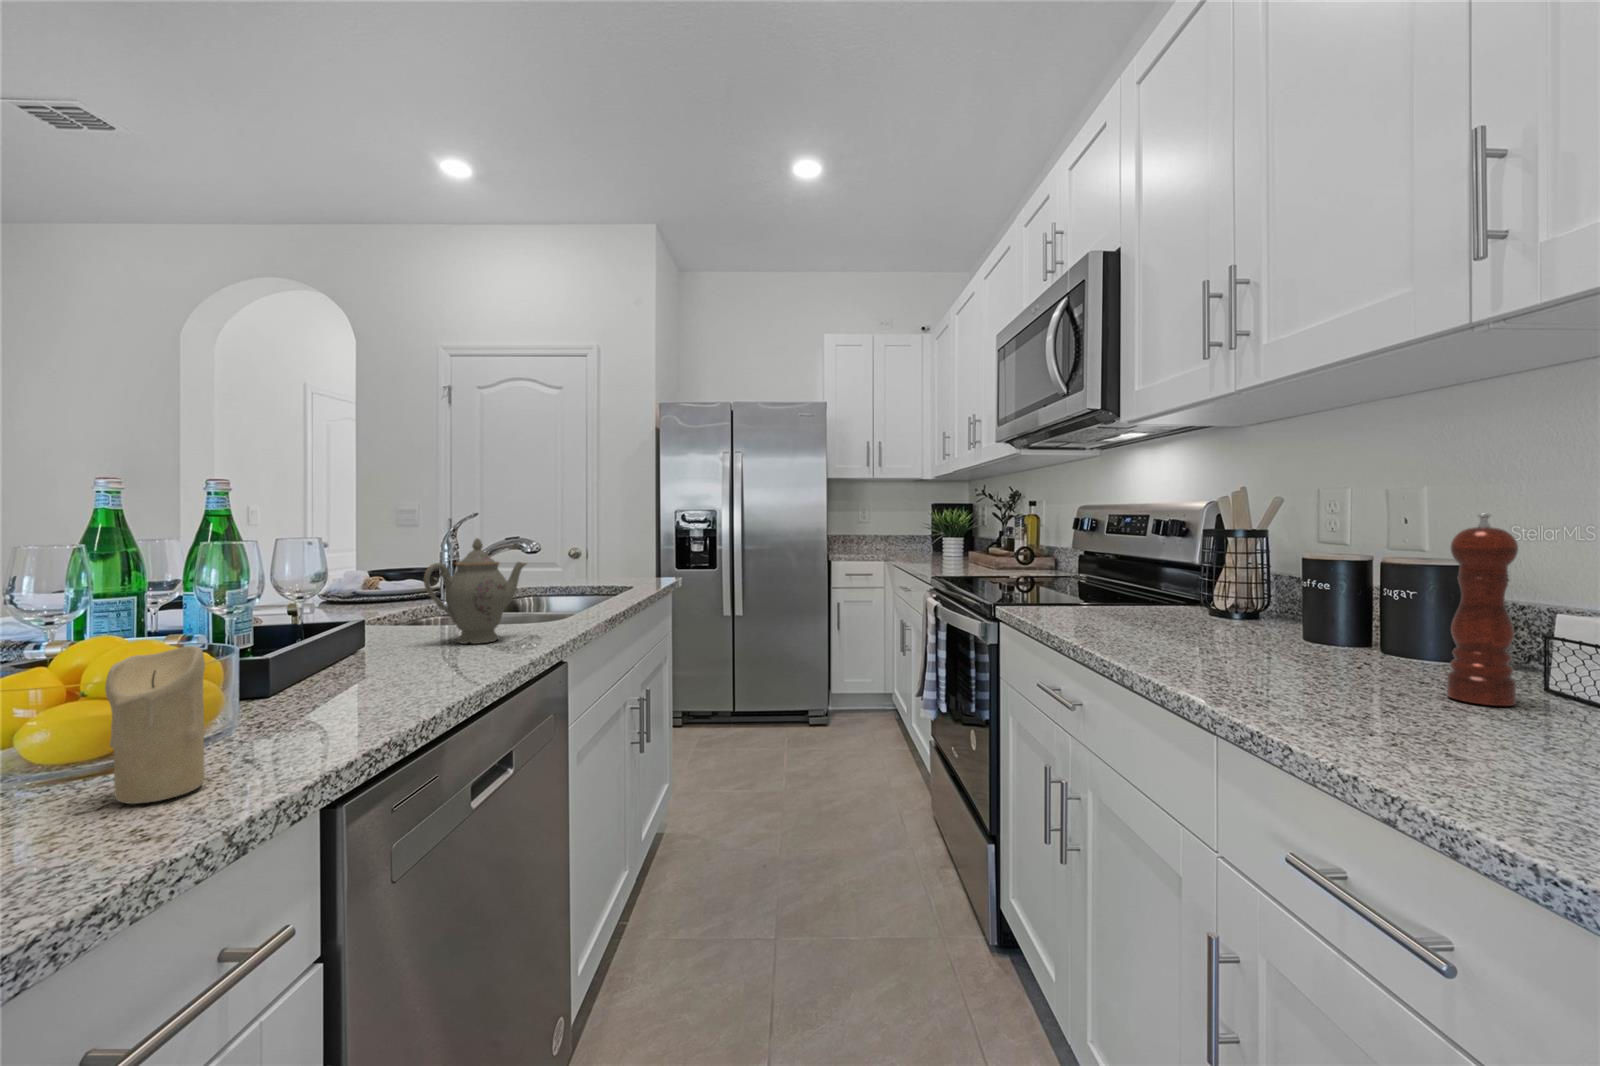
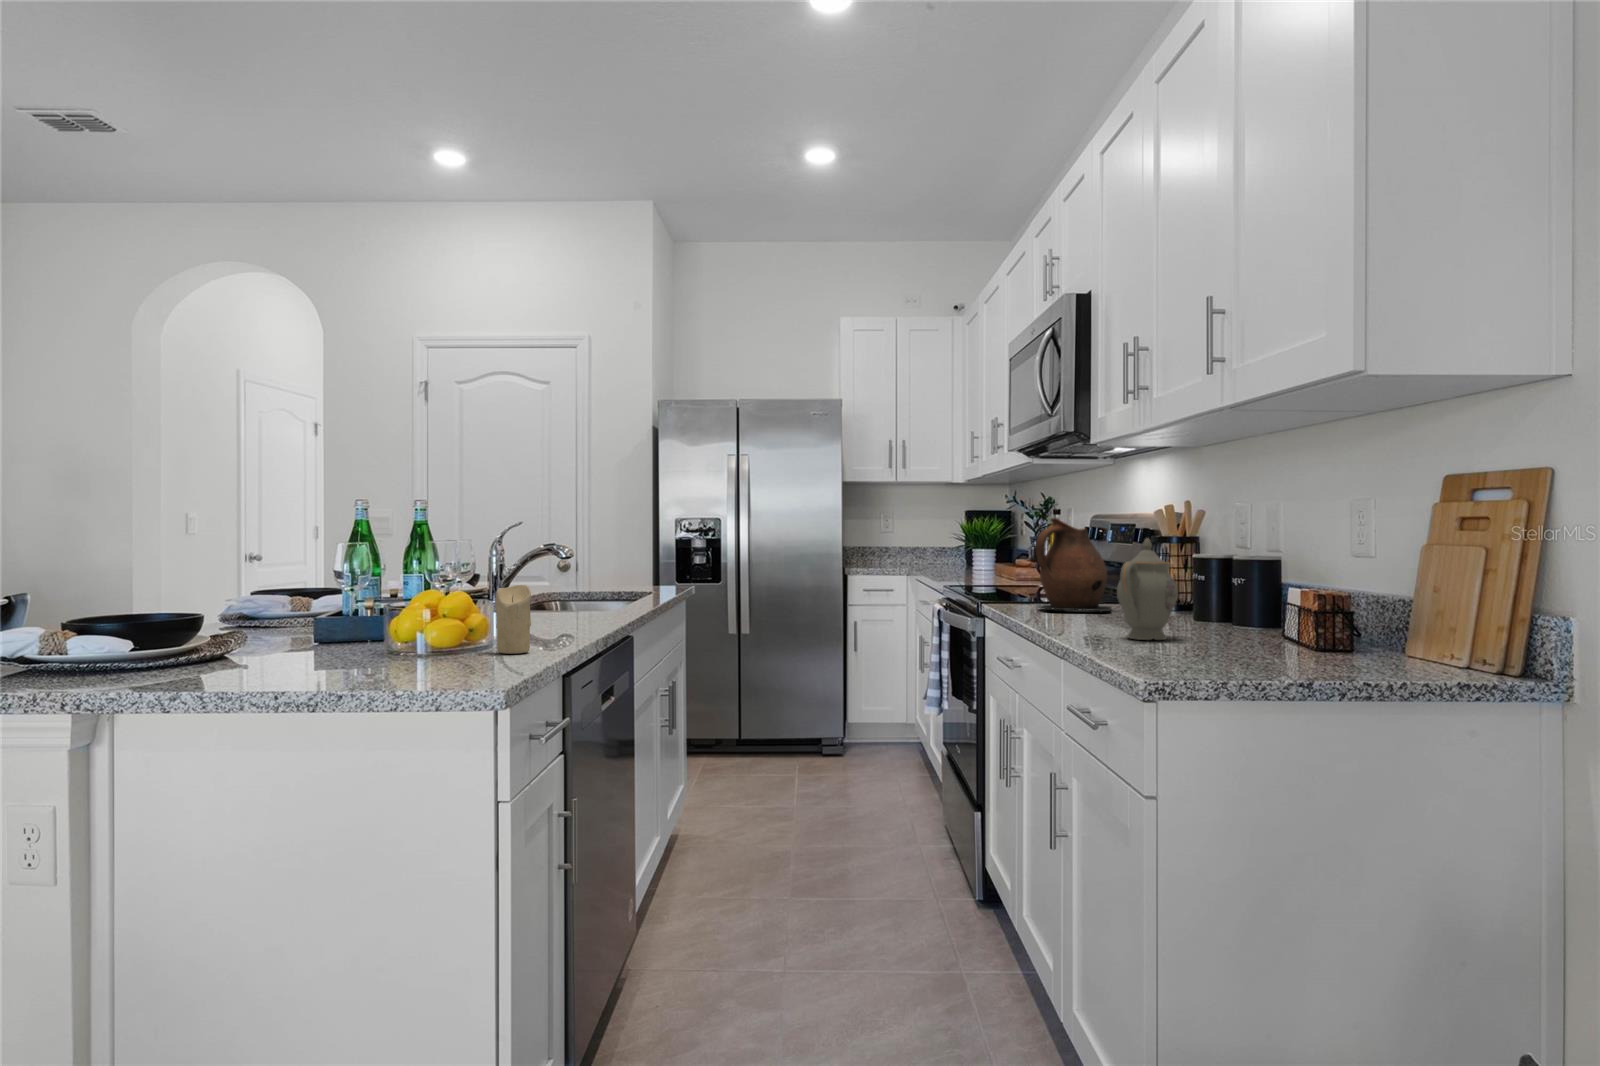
ceramic pitcher: none [1070,509,1179,630] -> present [1036,518,1111,612]
pepper mill: present [1447,514,1518,706] -> none [1208,523,1240,636]
teapot: present [424,538,526,644] -> present [1117,538,1178,640]

